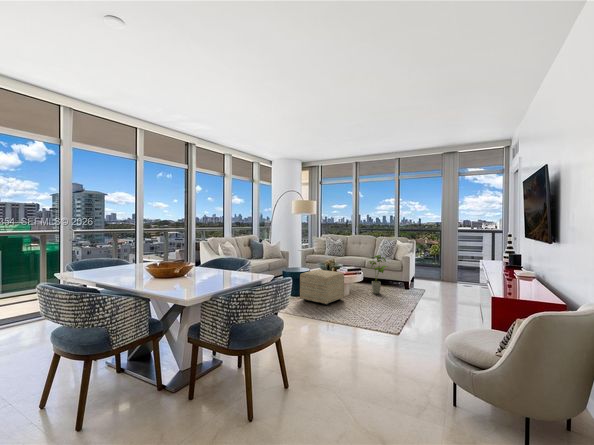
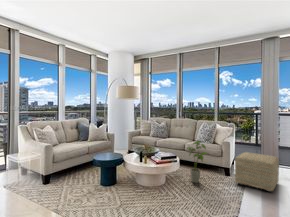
ottoman: present [300,270,344,305] -> present [235,152,279,192]

